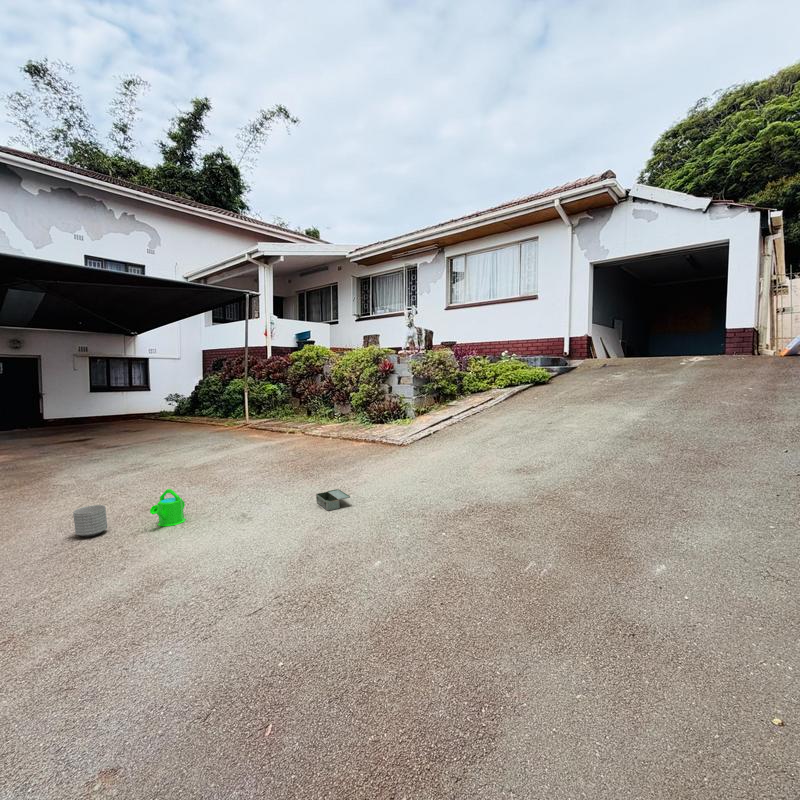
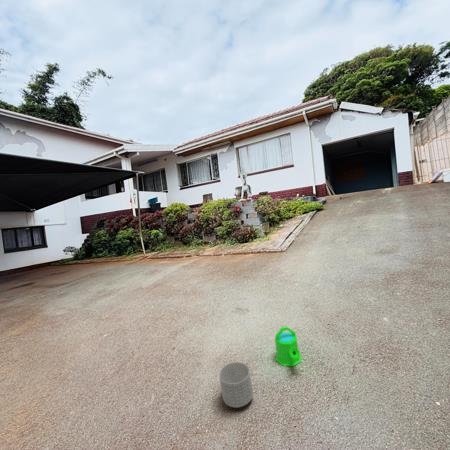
toolbox: present [316,489,350,511] -> none [362,292,398,313]

